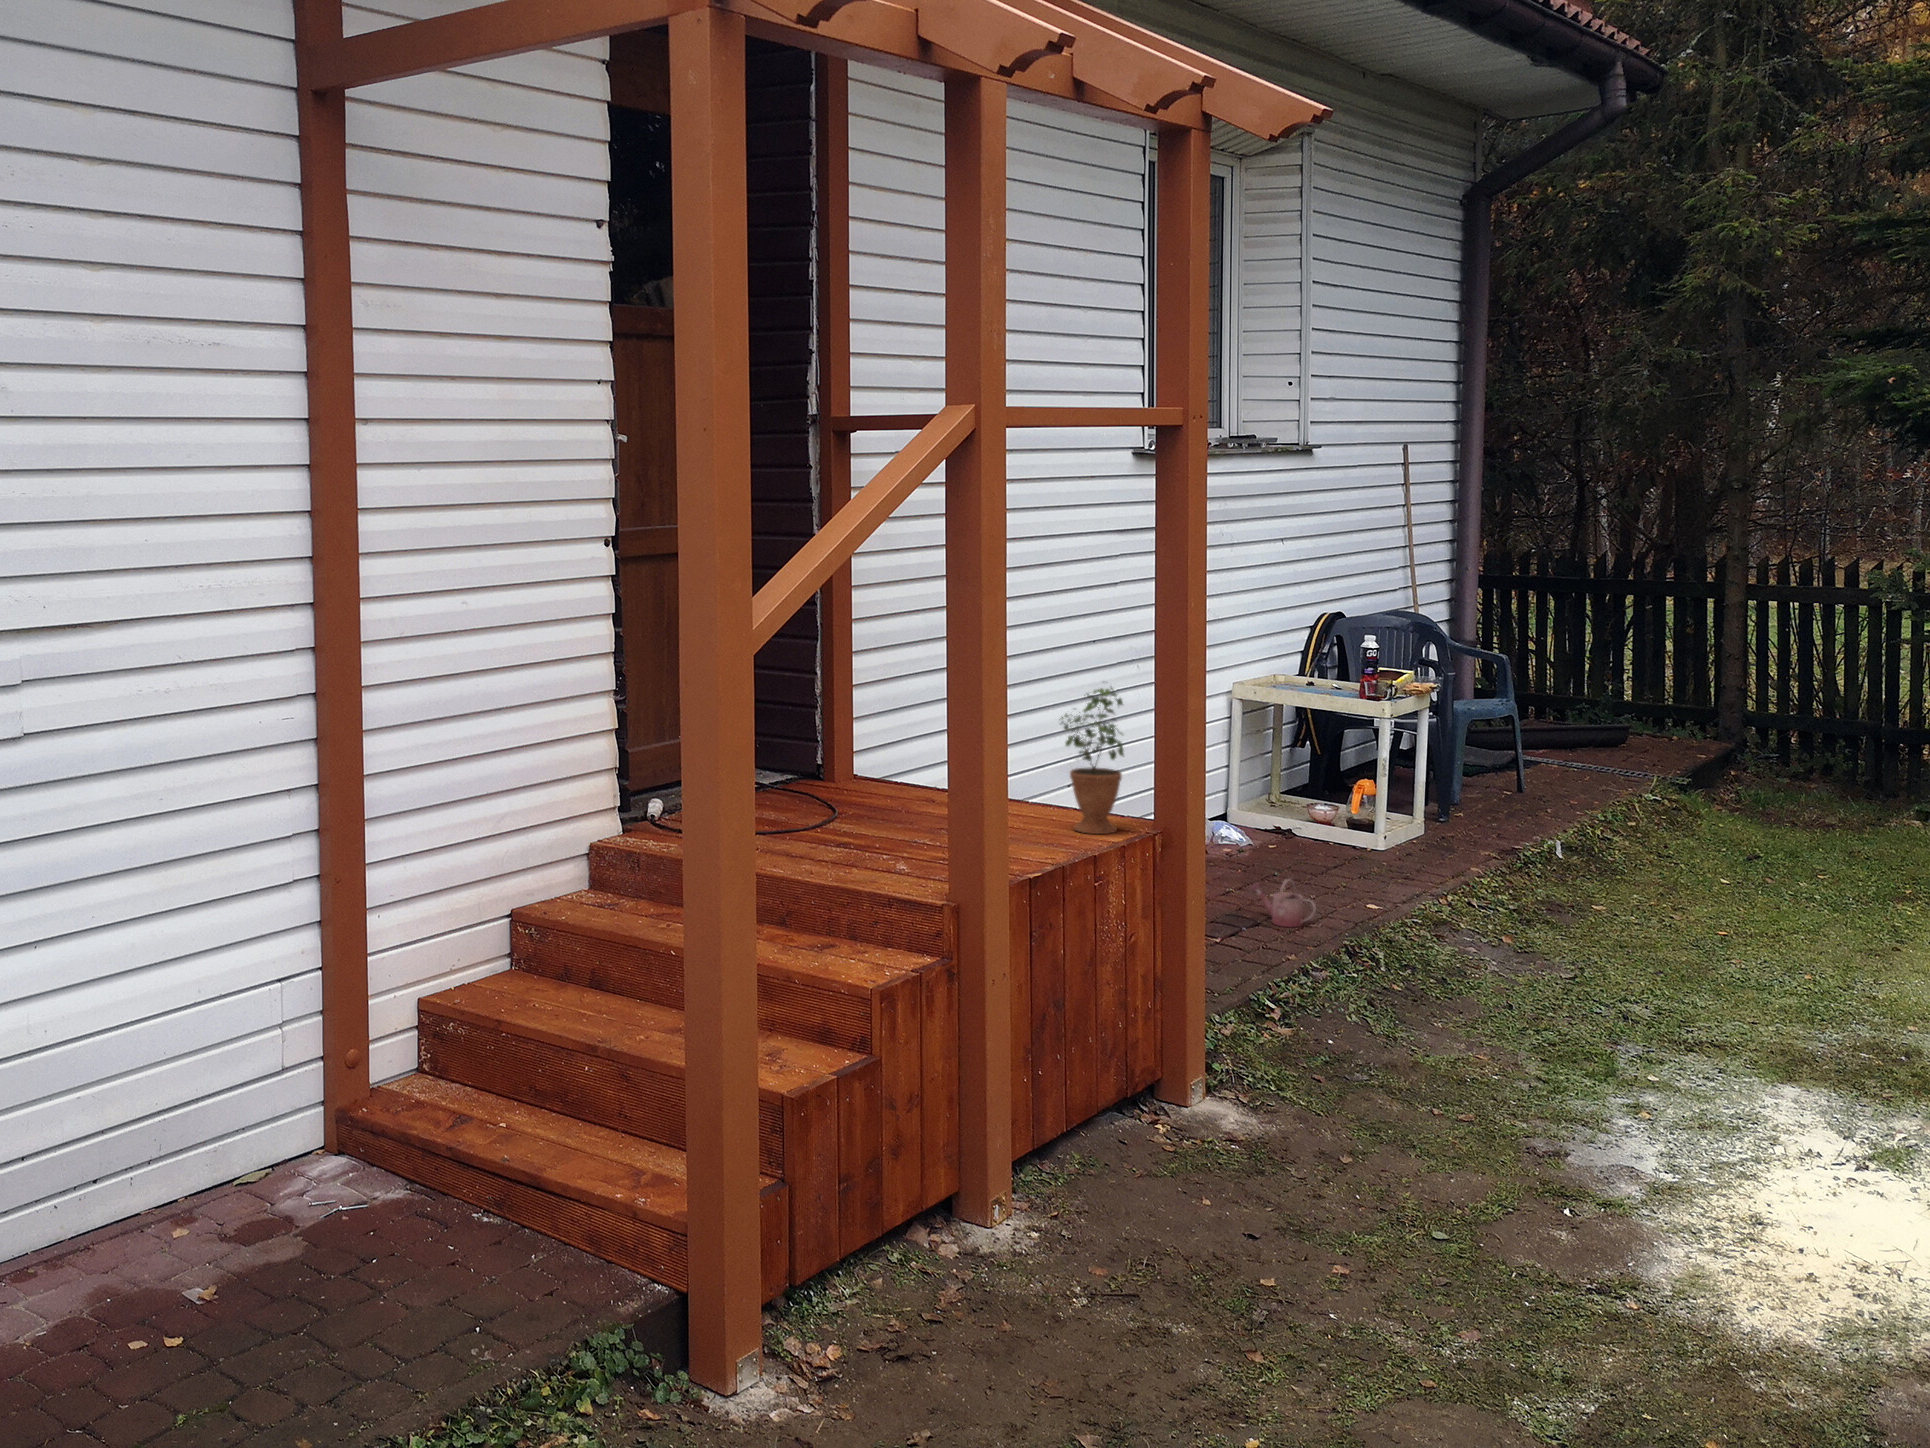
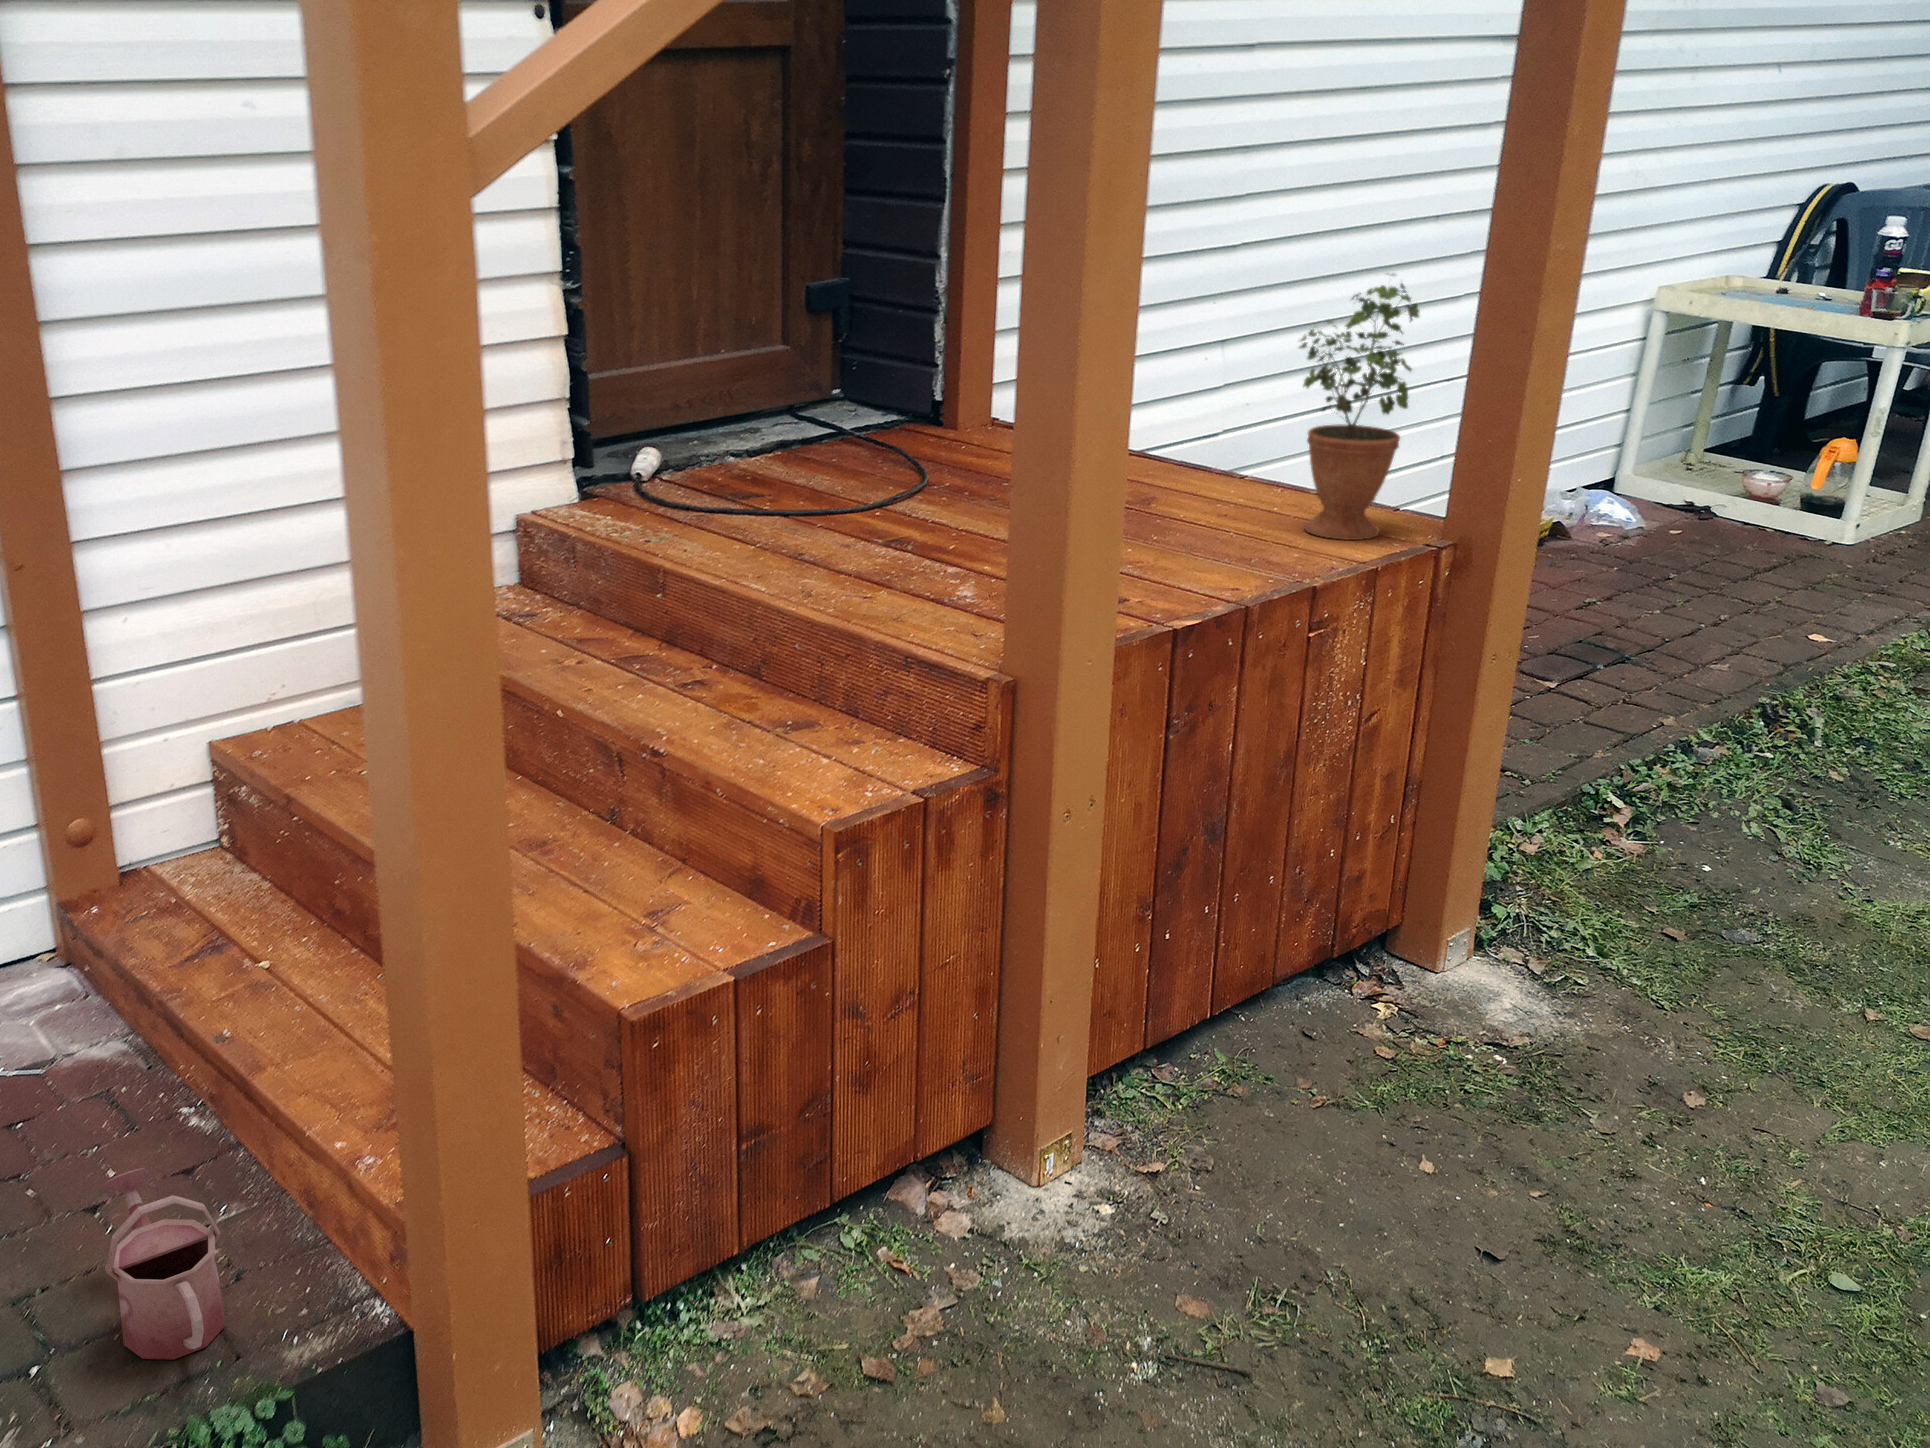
watering can: present [1250,879,1316,927] -> present [104,1168,225,1359]

